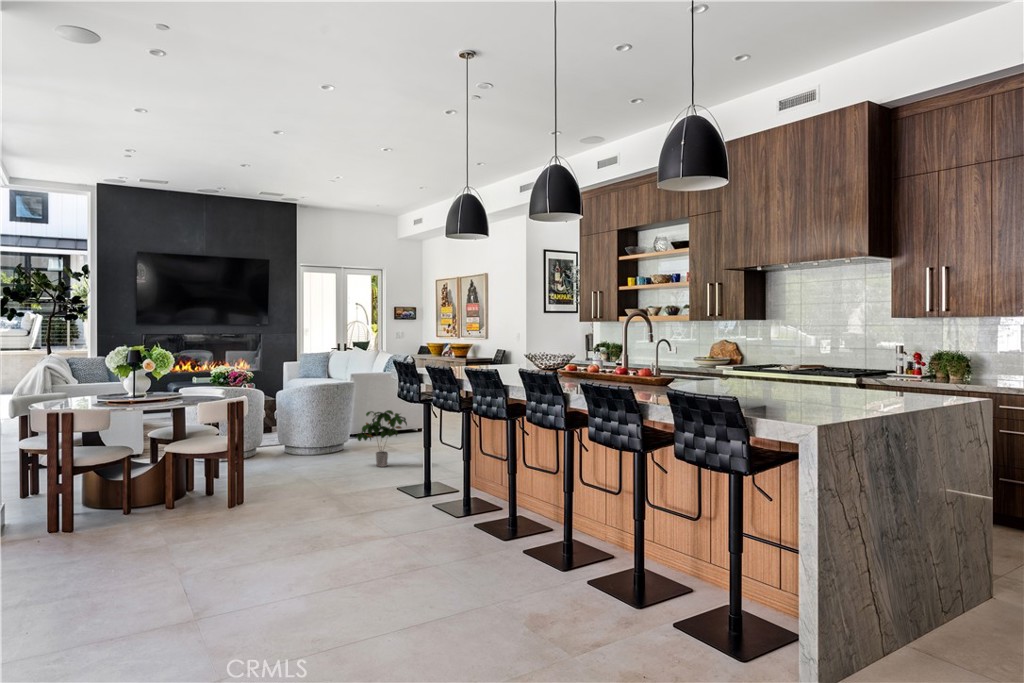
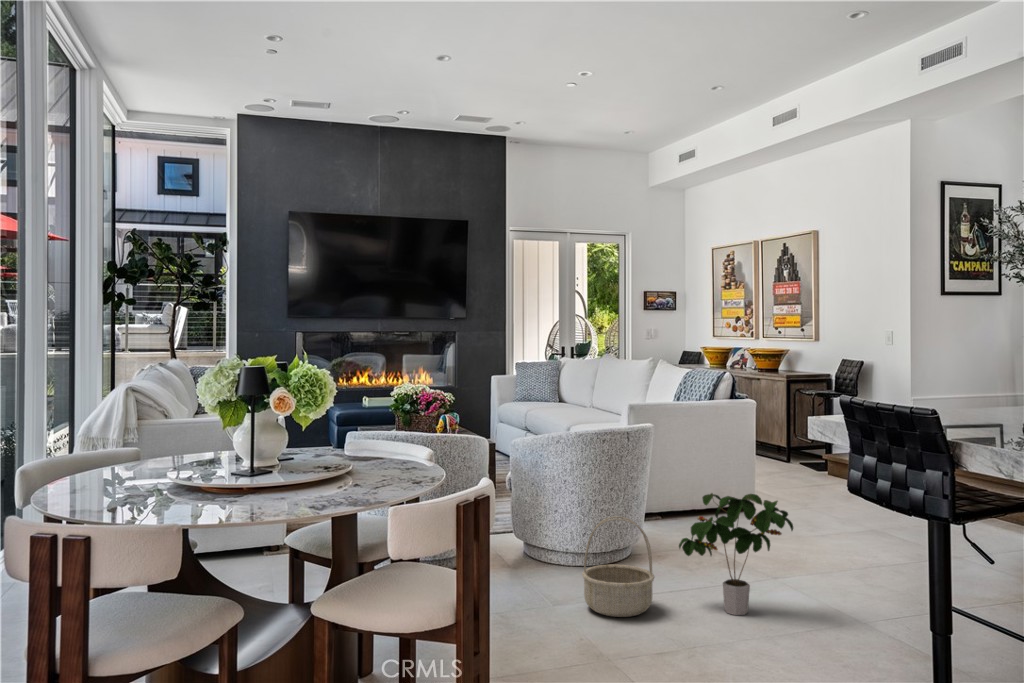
basket: none [306,423,342,470] -> present [582,516,654,617]

